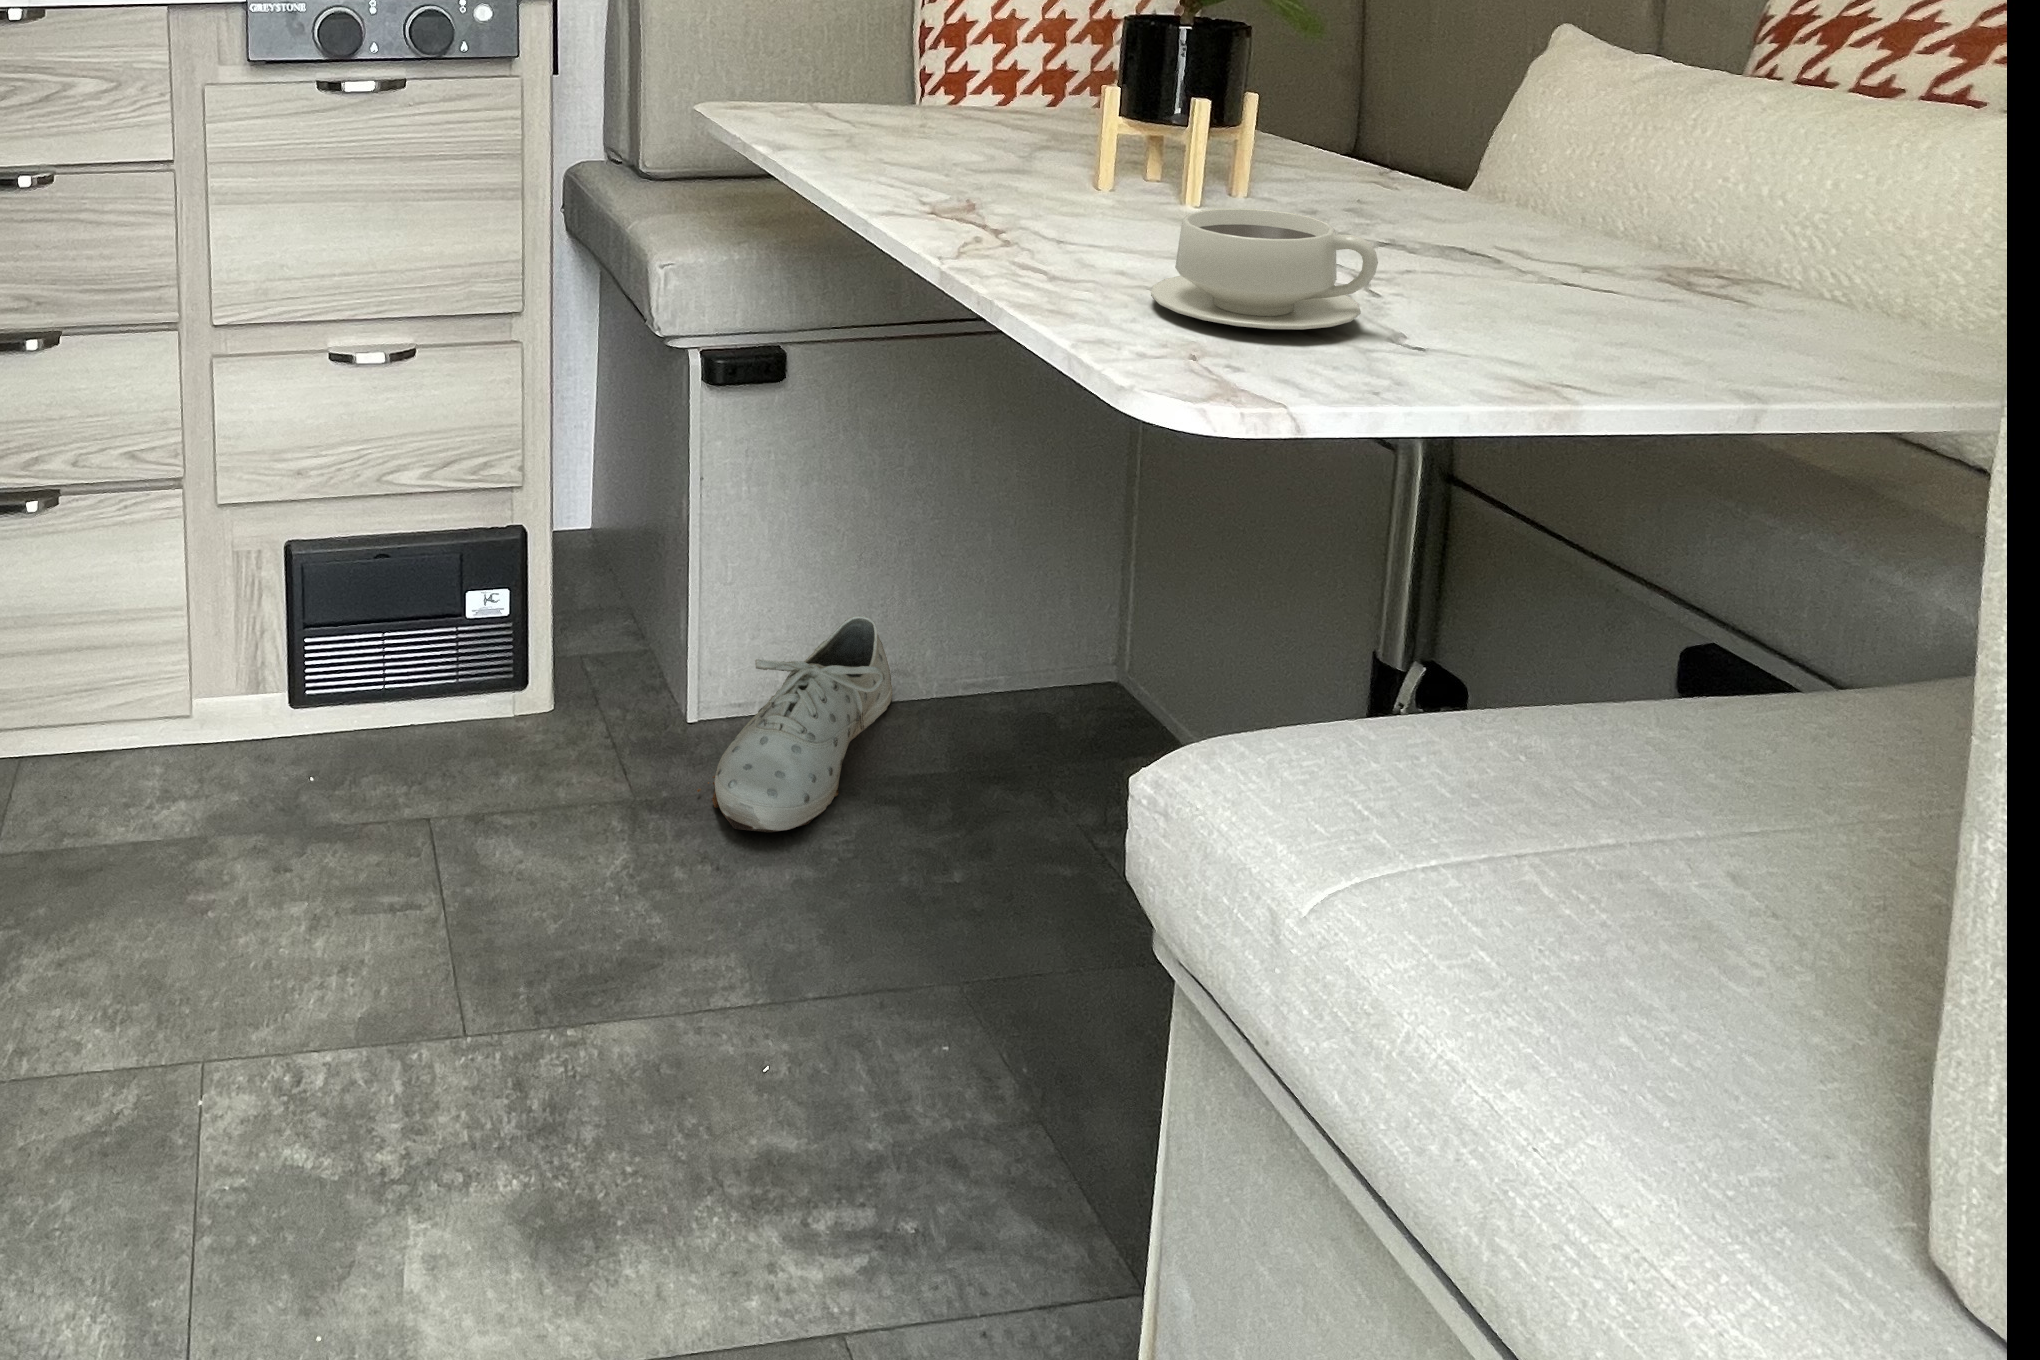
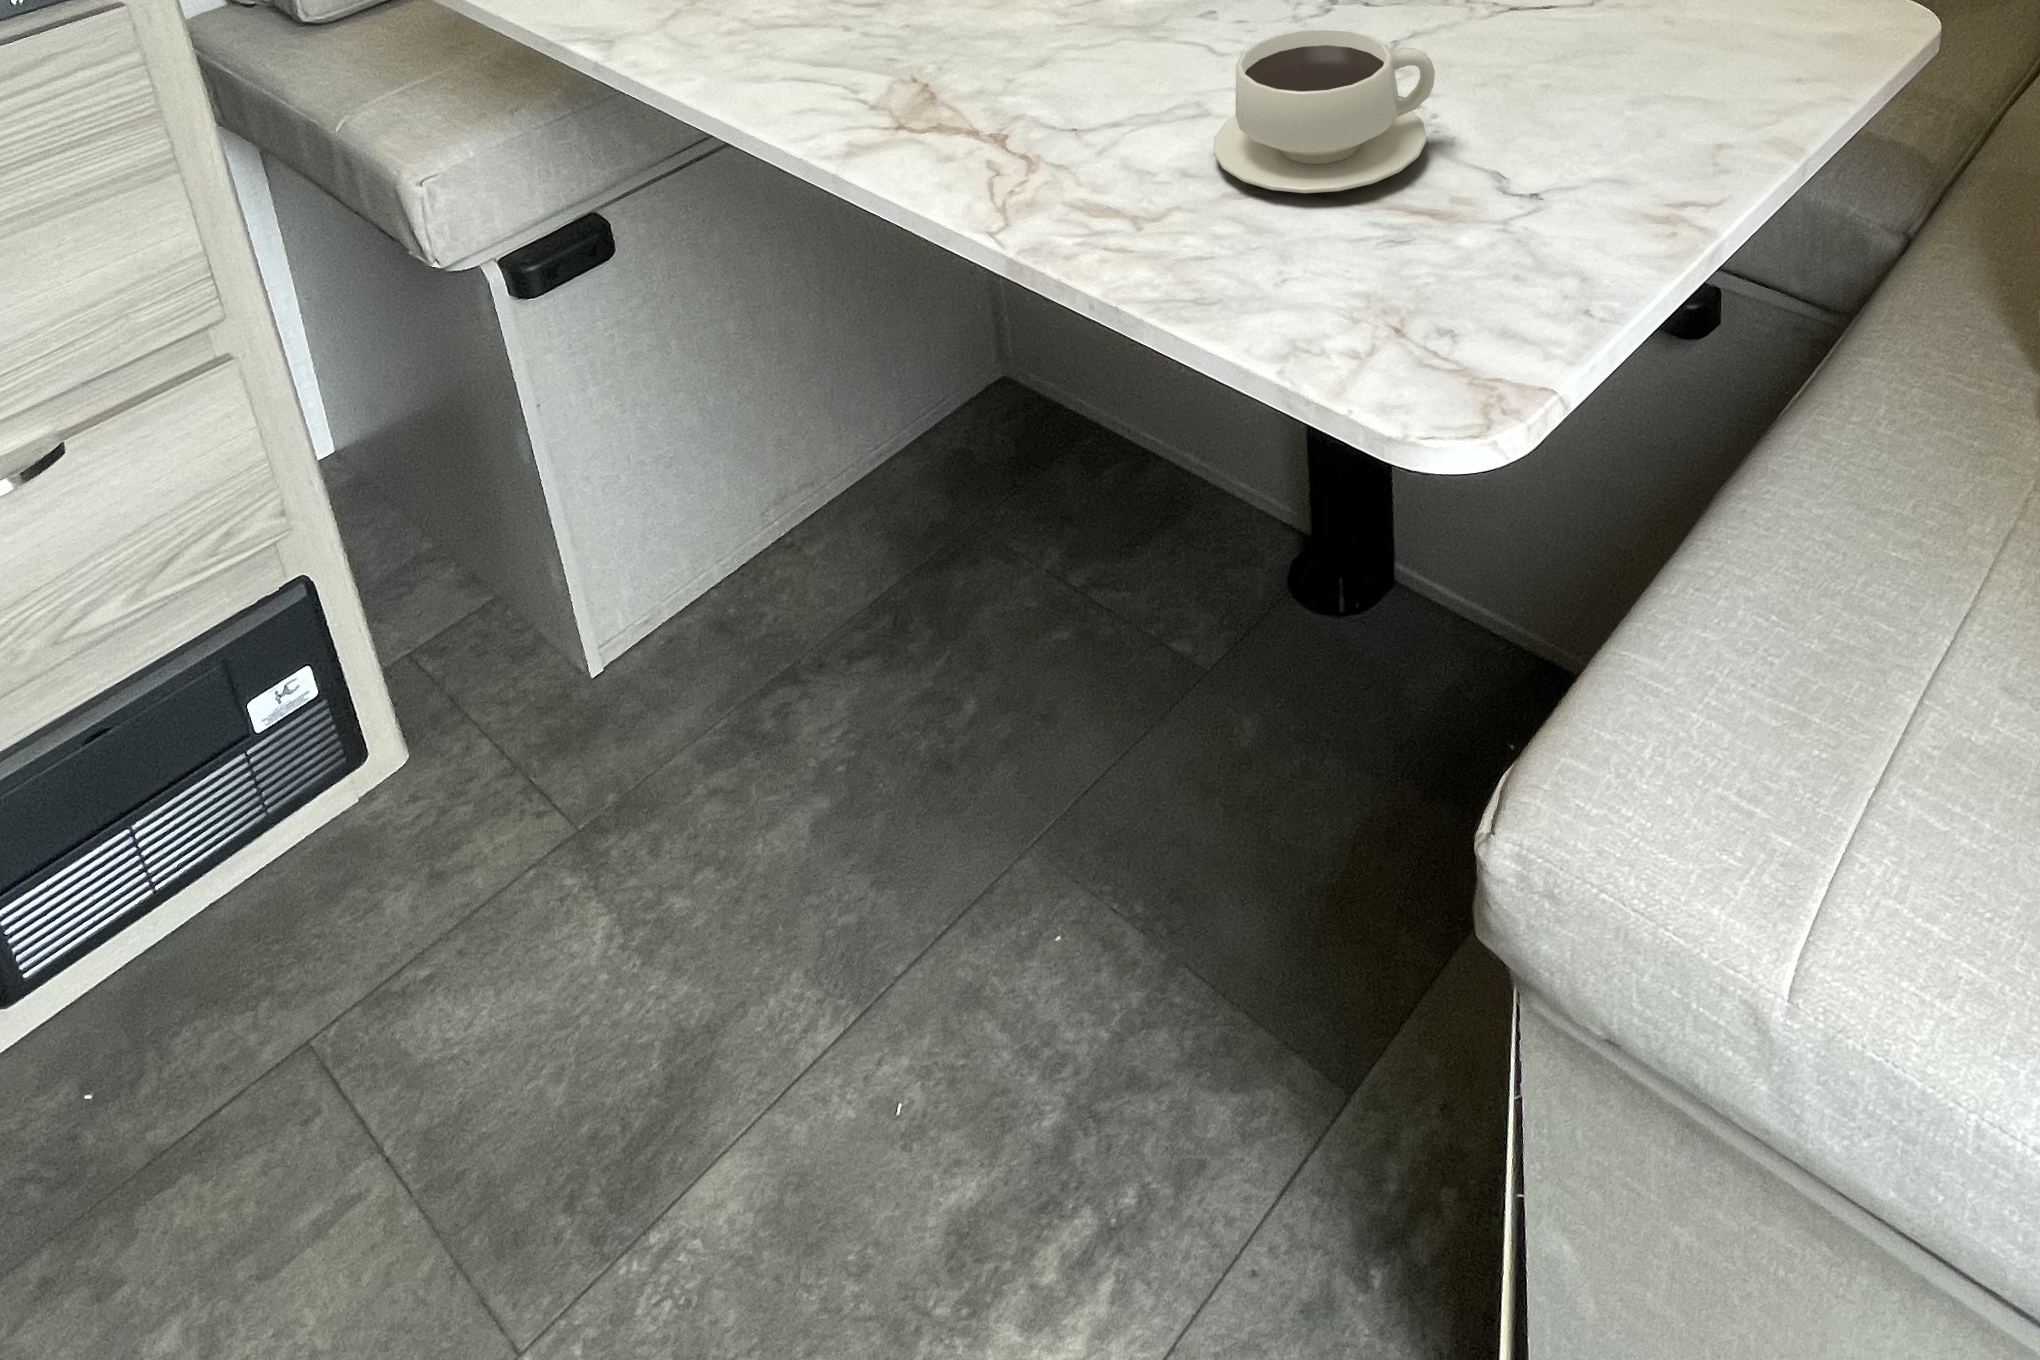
shoe: present [697,615,892,832] -> none [659,487,837,840]

